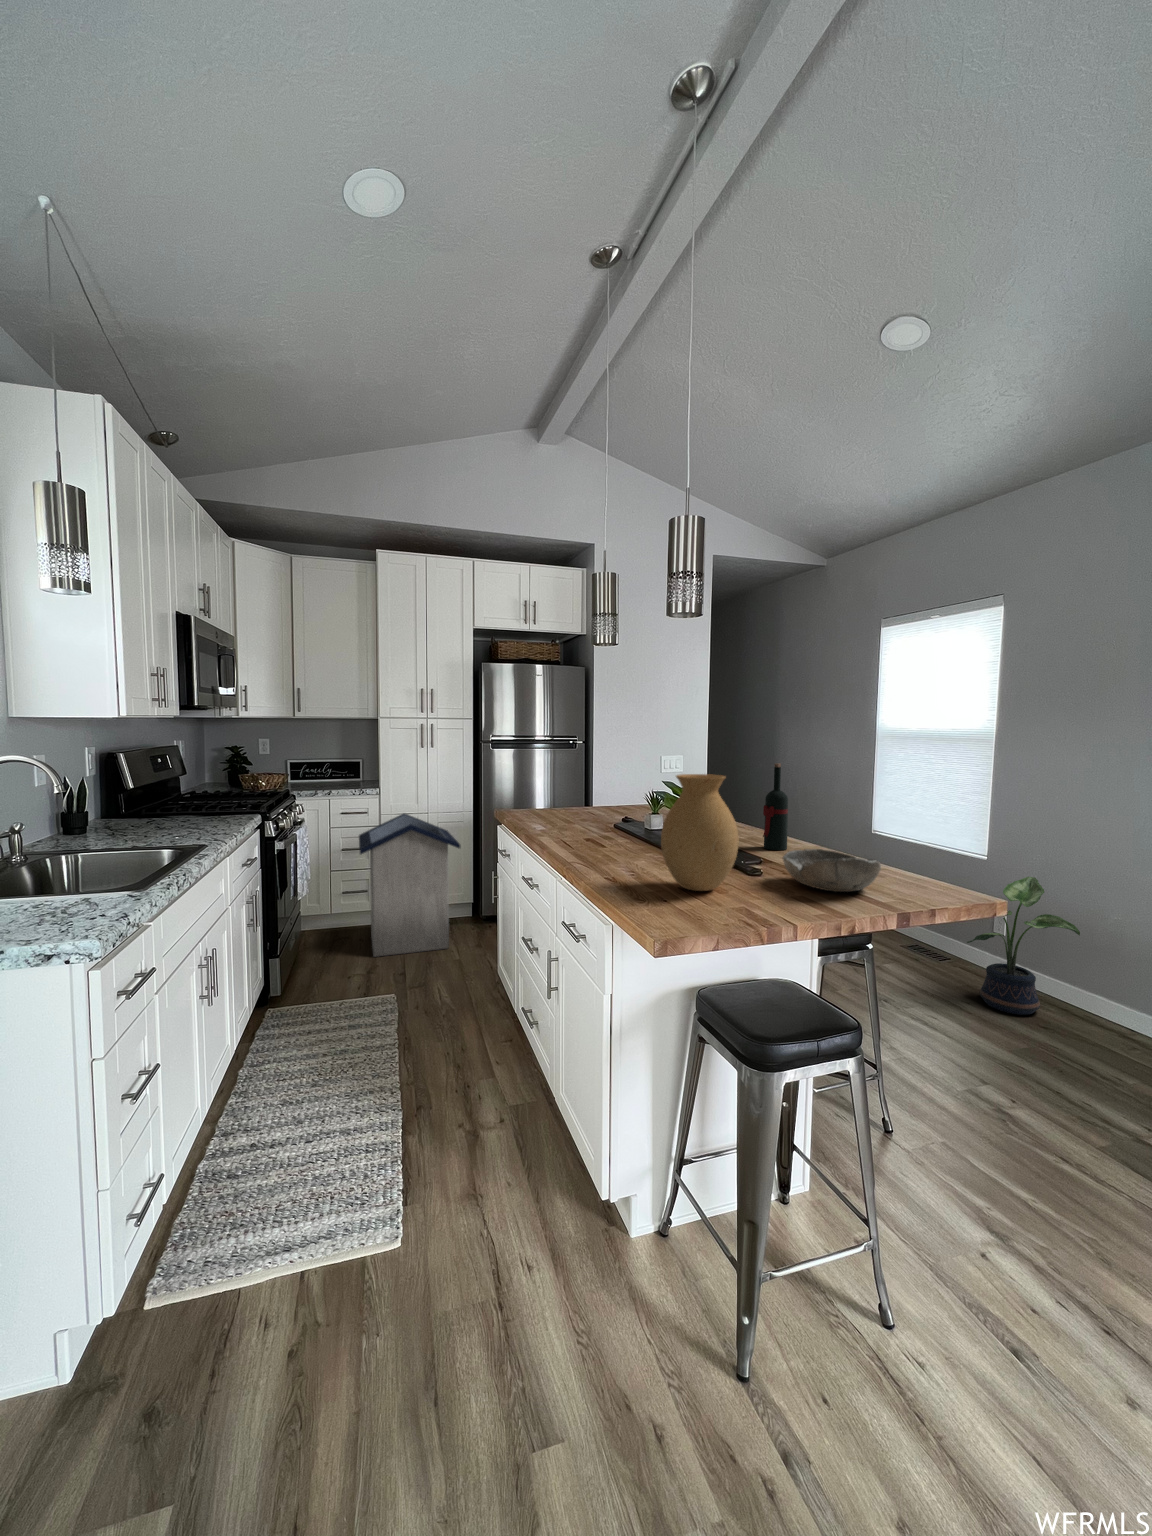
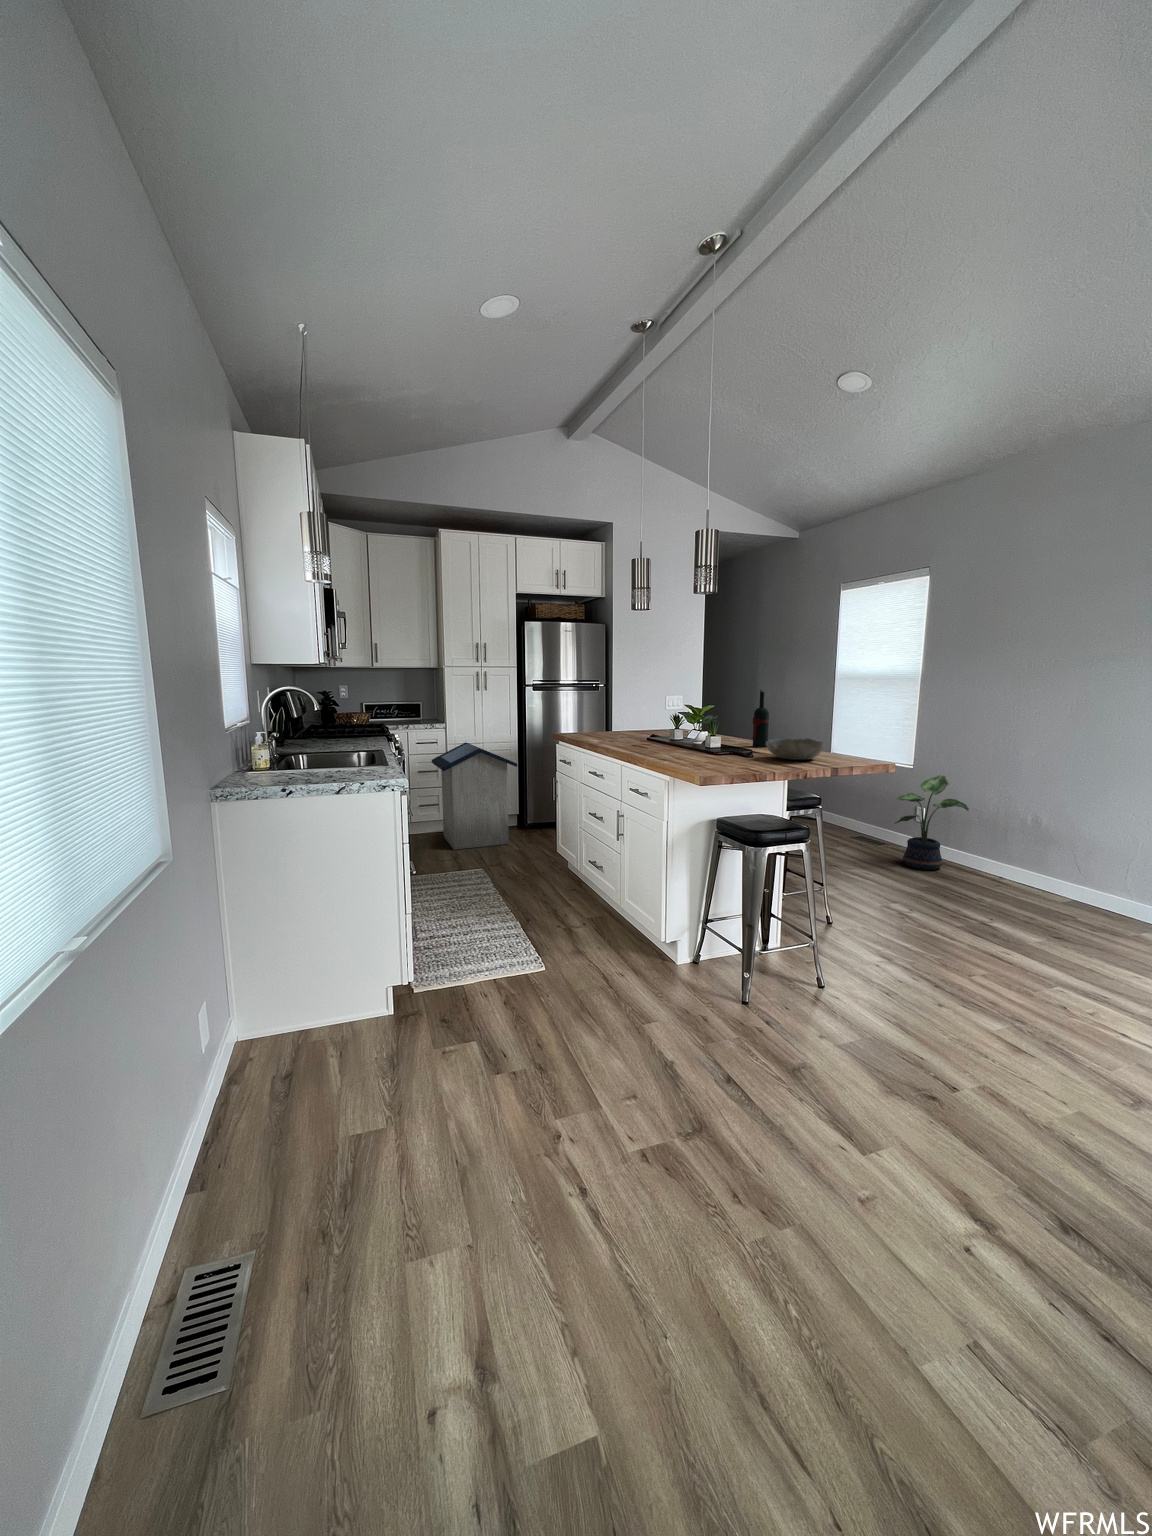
vase: present [661,774,738,891] -> none [694,692,740,761]

